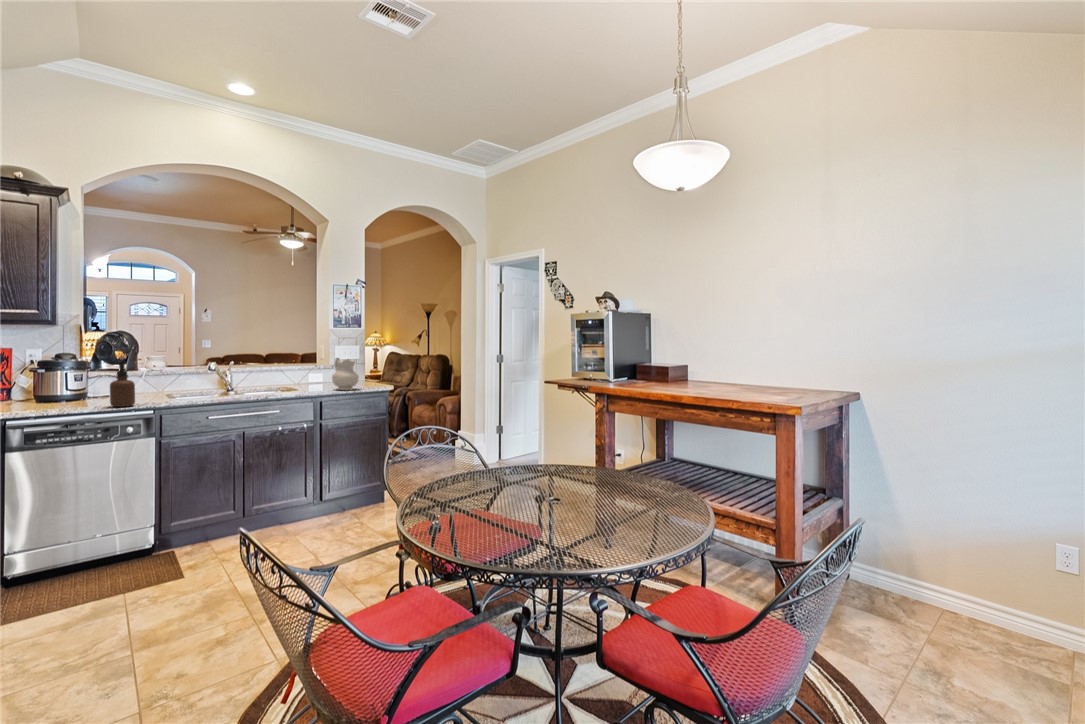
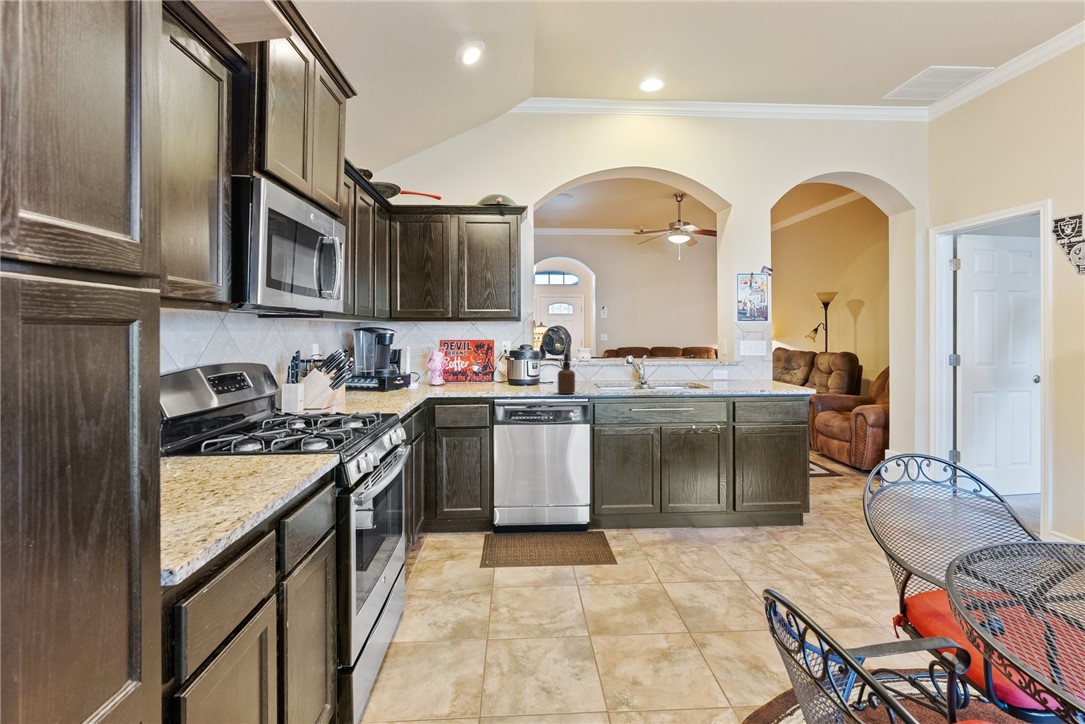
ceramic pitcher: present [332,358,359,390] -> none [742,352,772,389]

